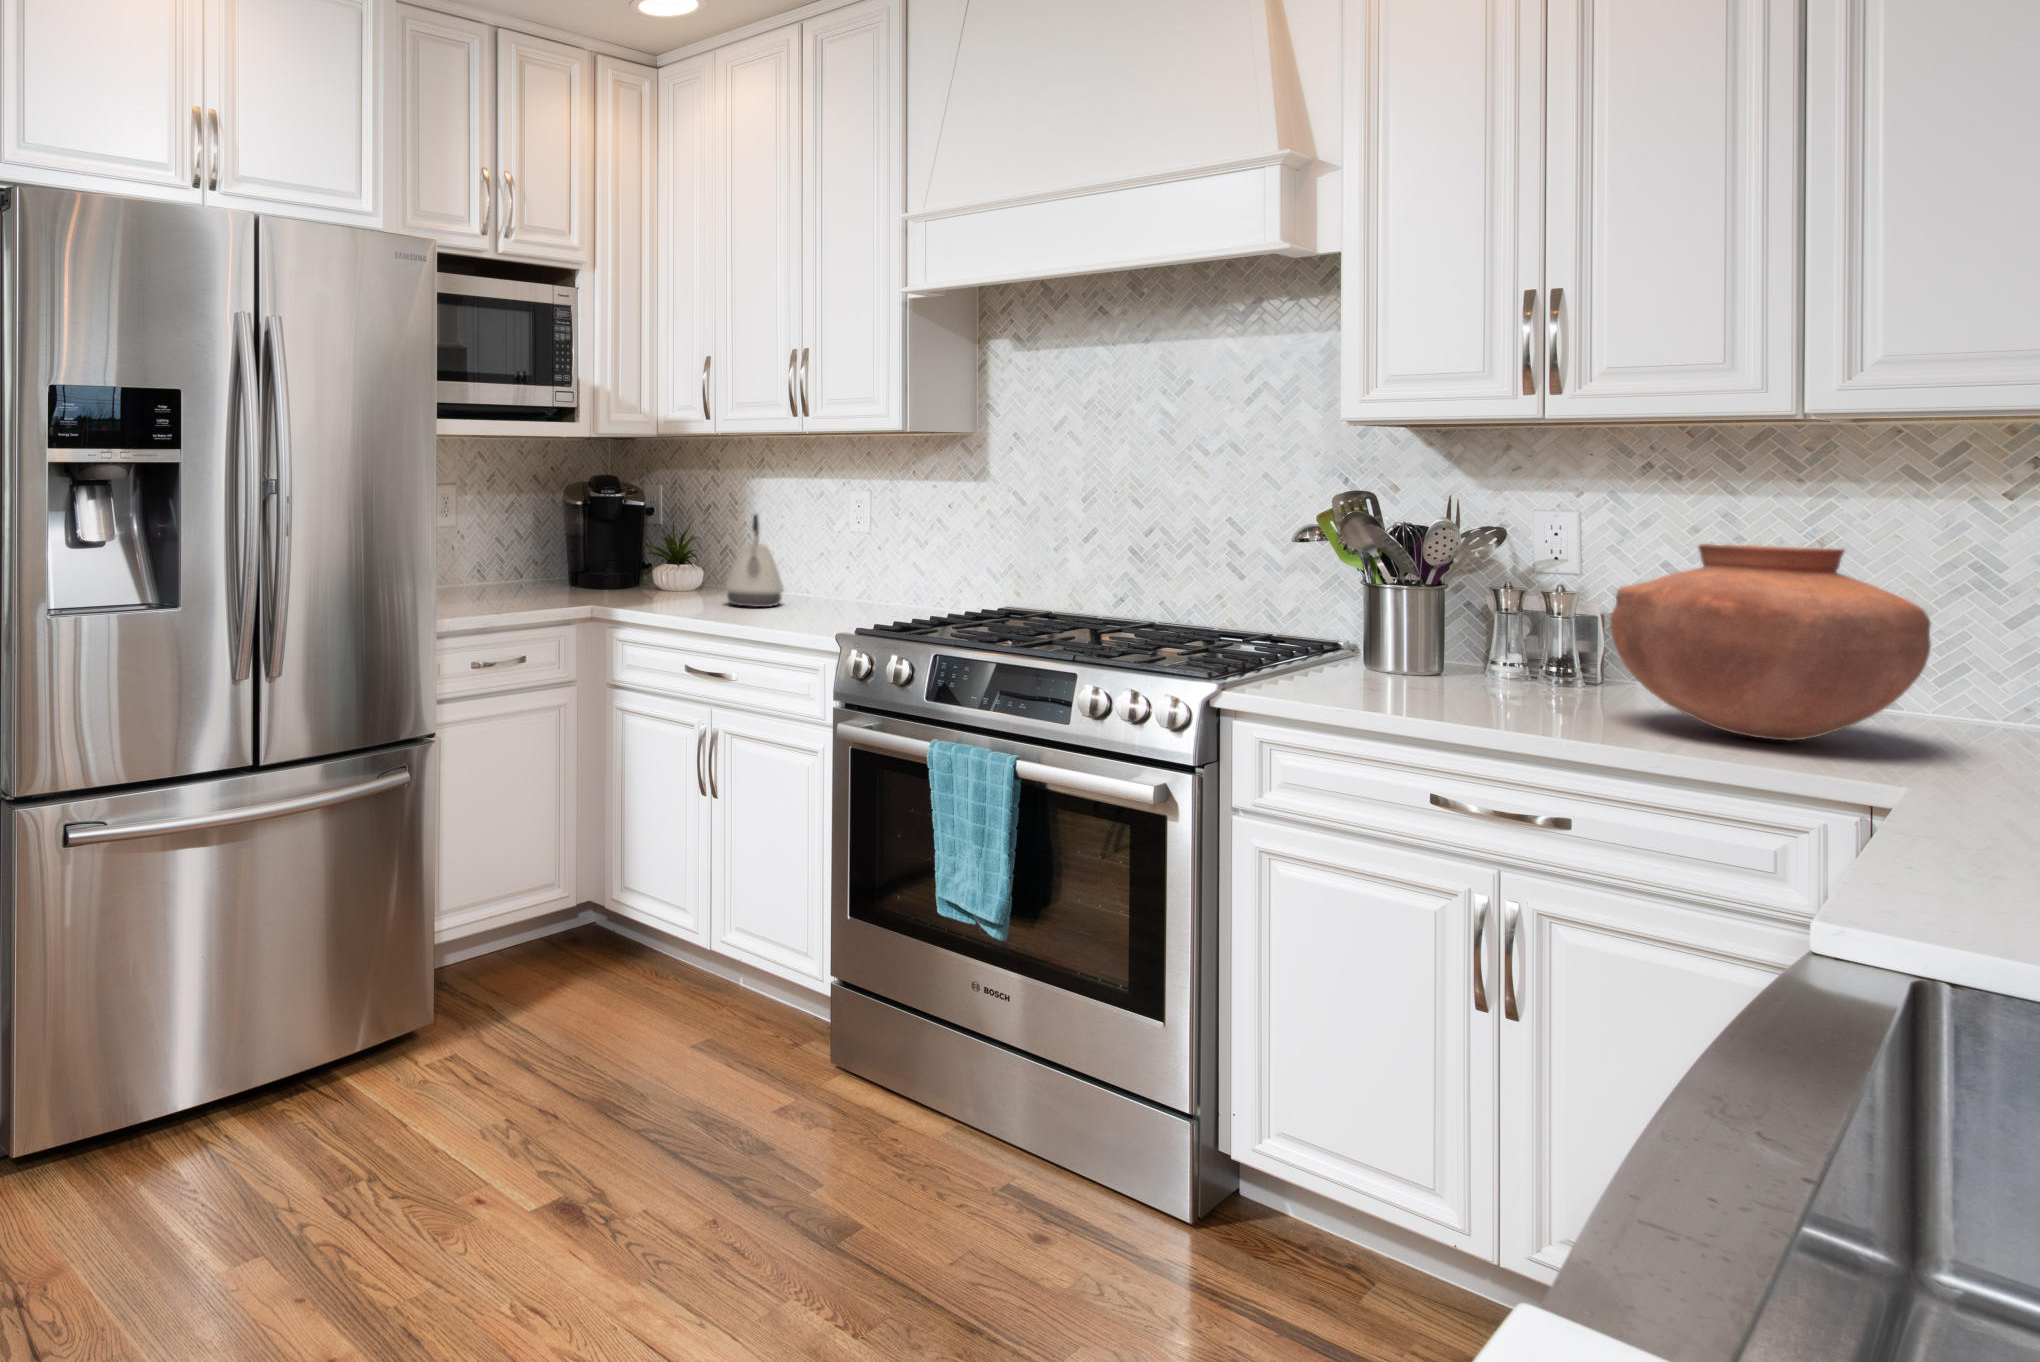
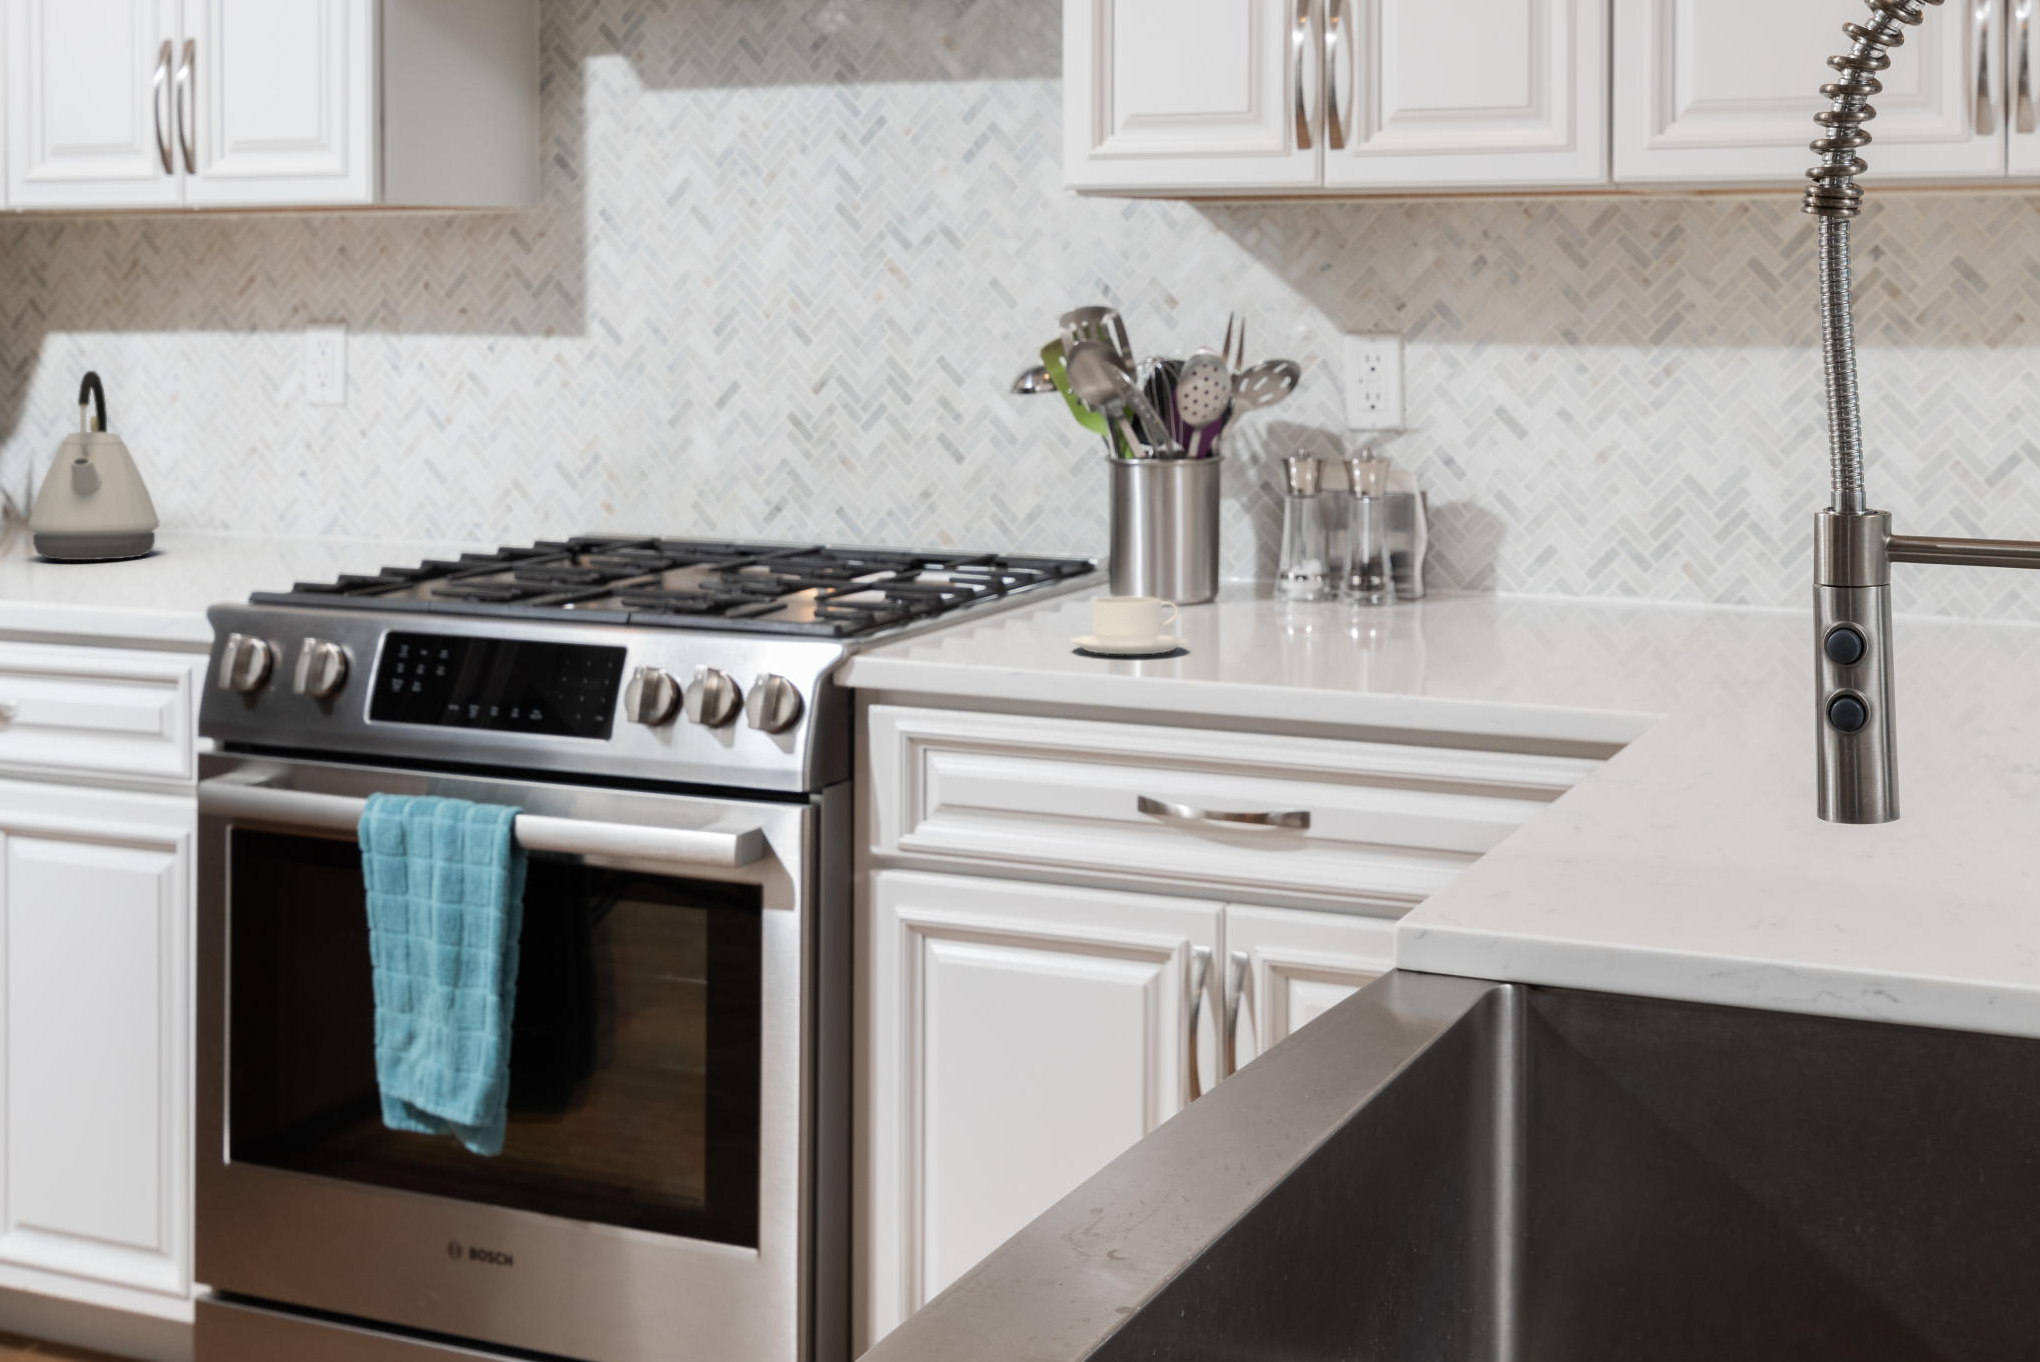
vase: present [1610,544,1931,741] -> none [1387,376,1739,664]
coffee cup: none [1364,669,1449,706] -> present [1071,597,1186,654]

